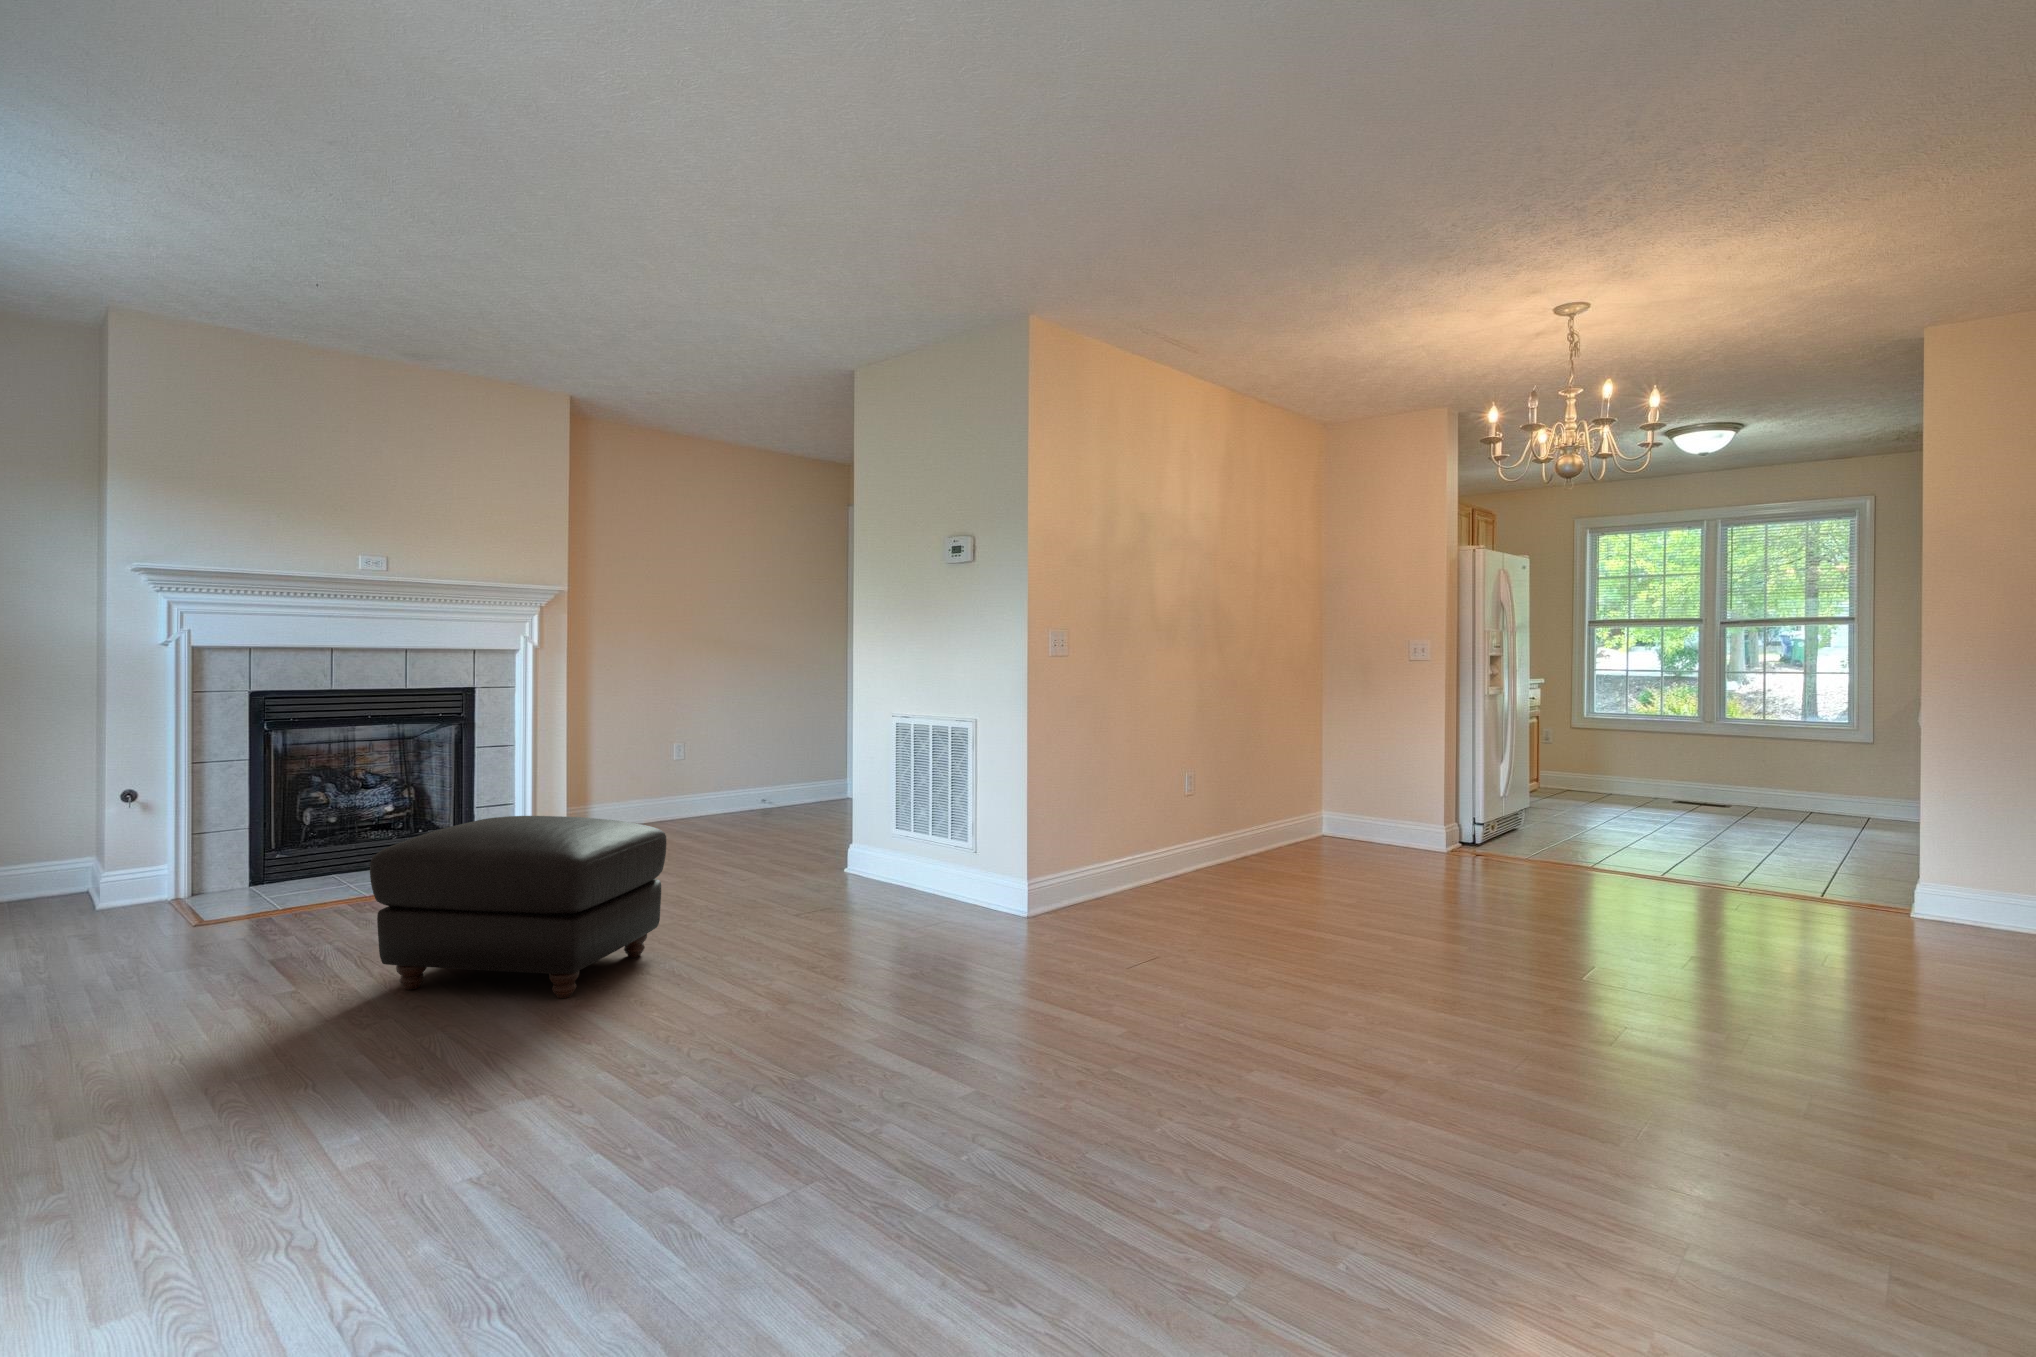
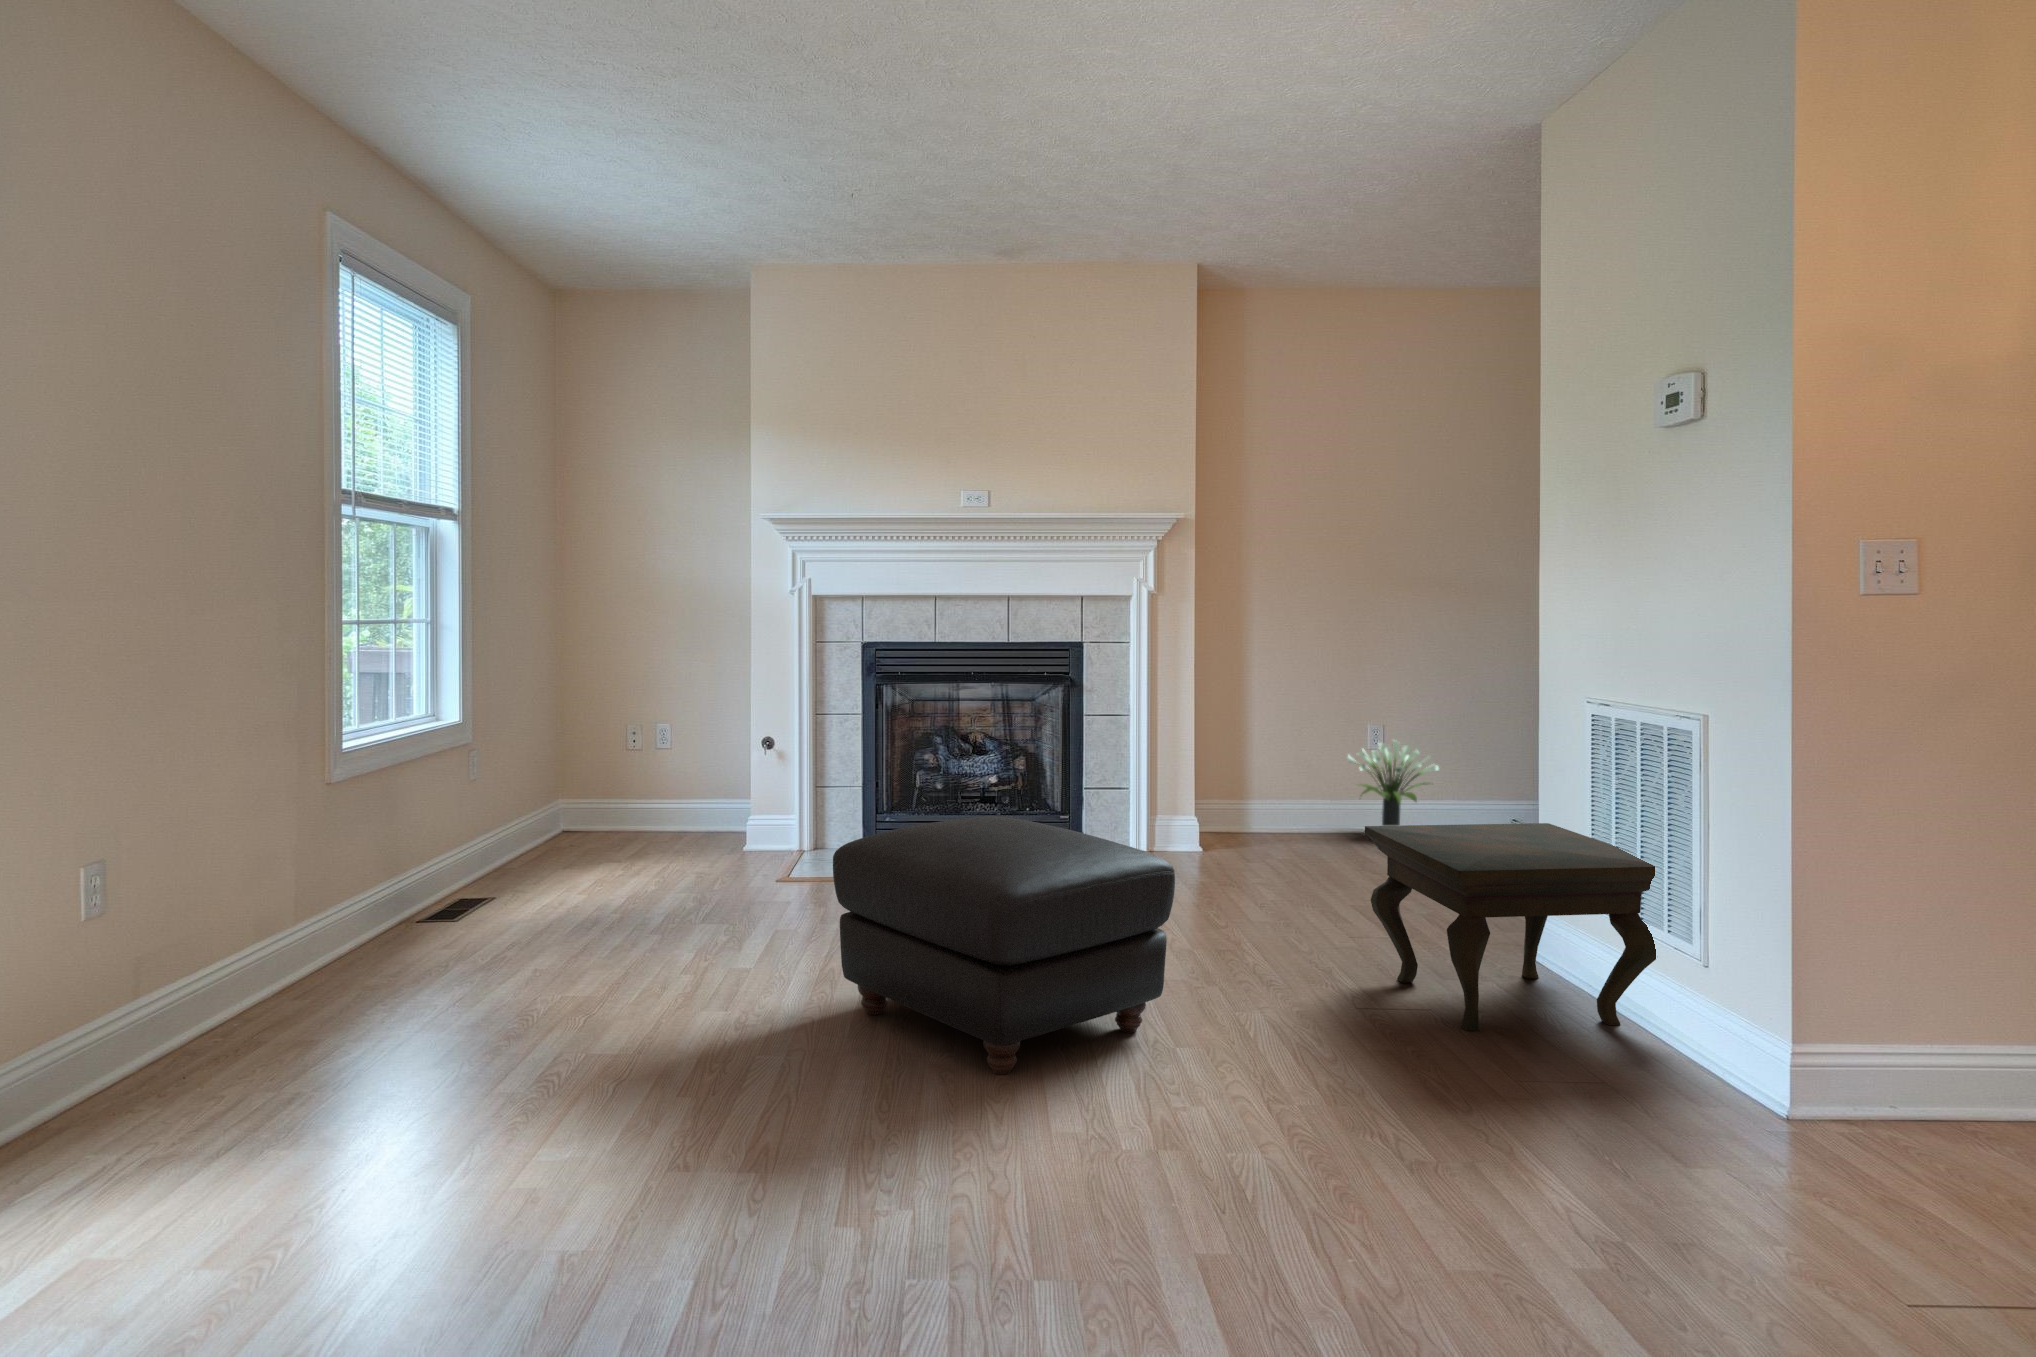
potted plant: none [678,752,745,822] -> present [1348,740,1440,826]
side table: none [759,787,944,914] -> present [1365,823,1656,1030]

